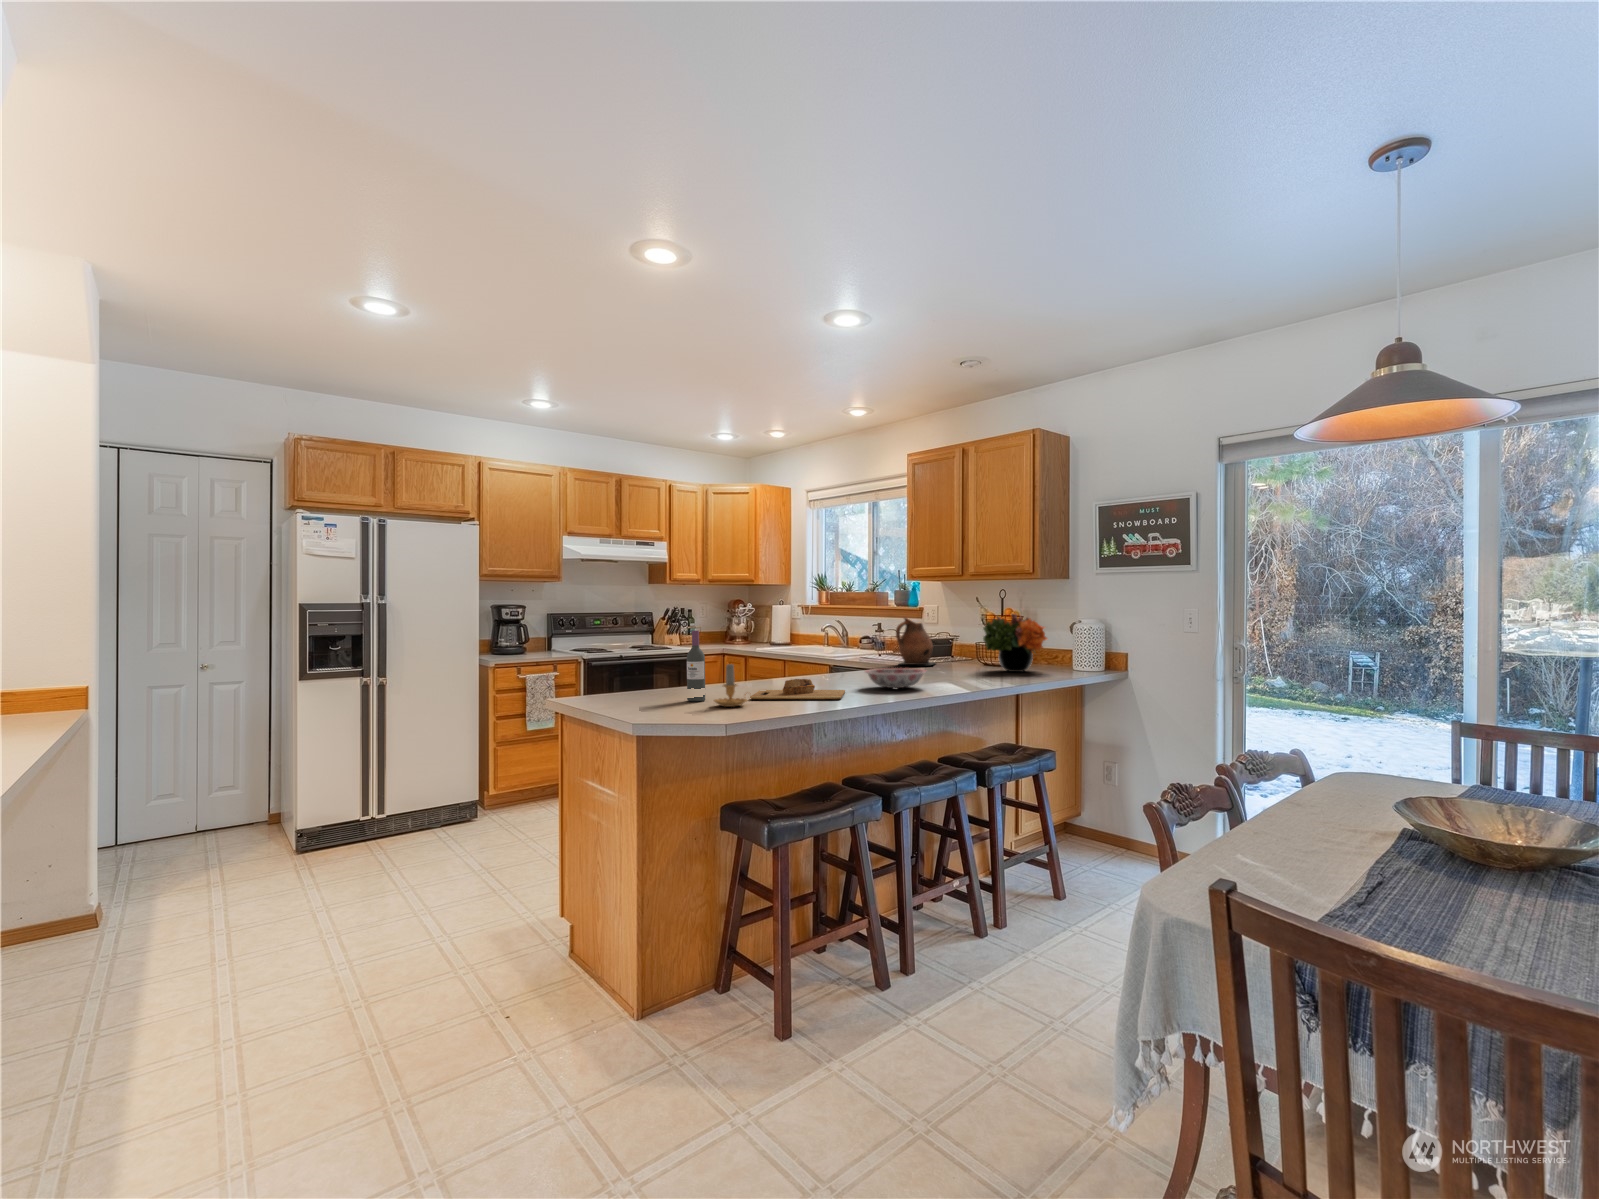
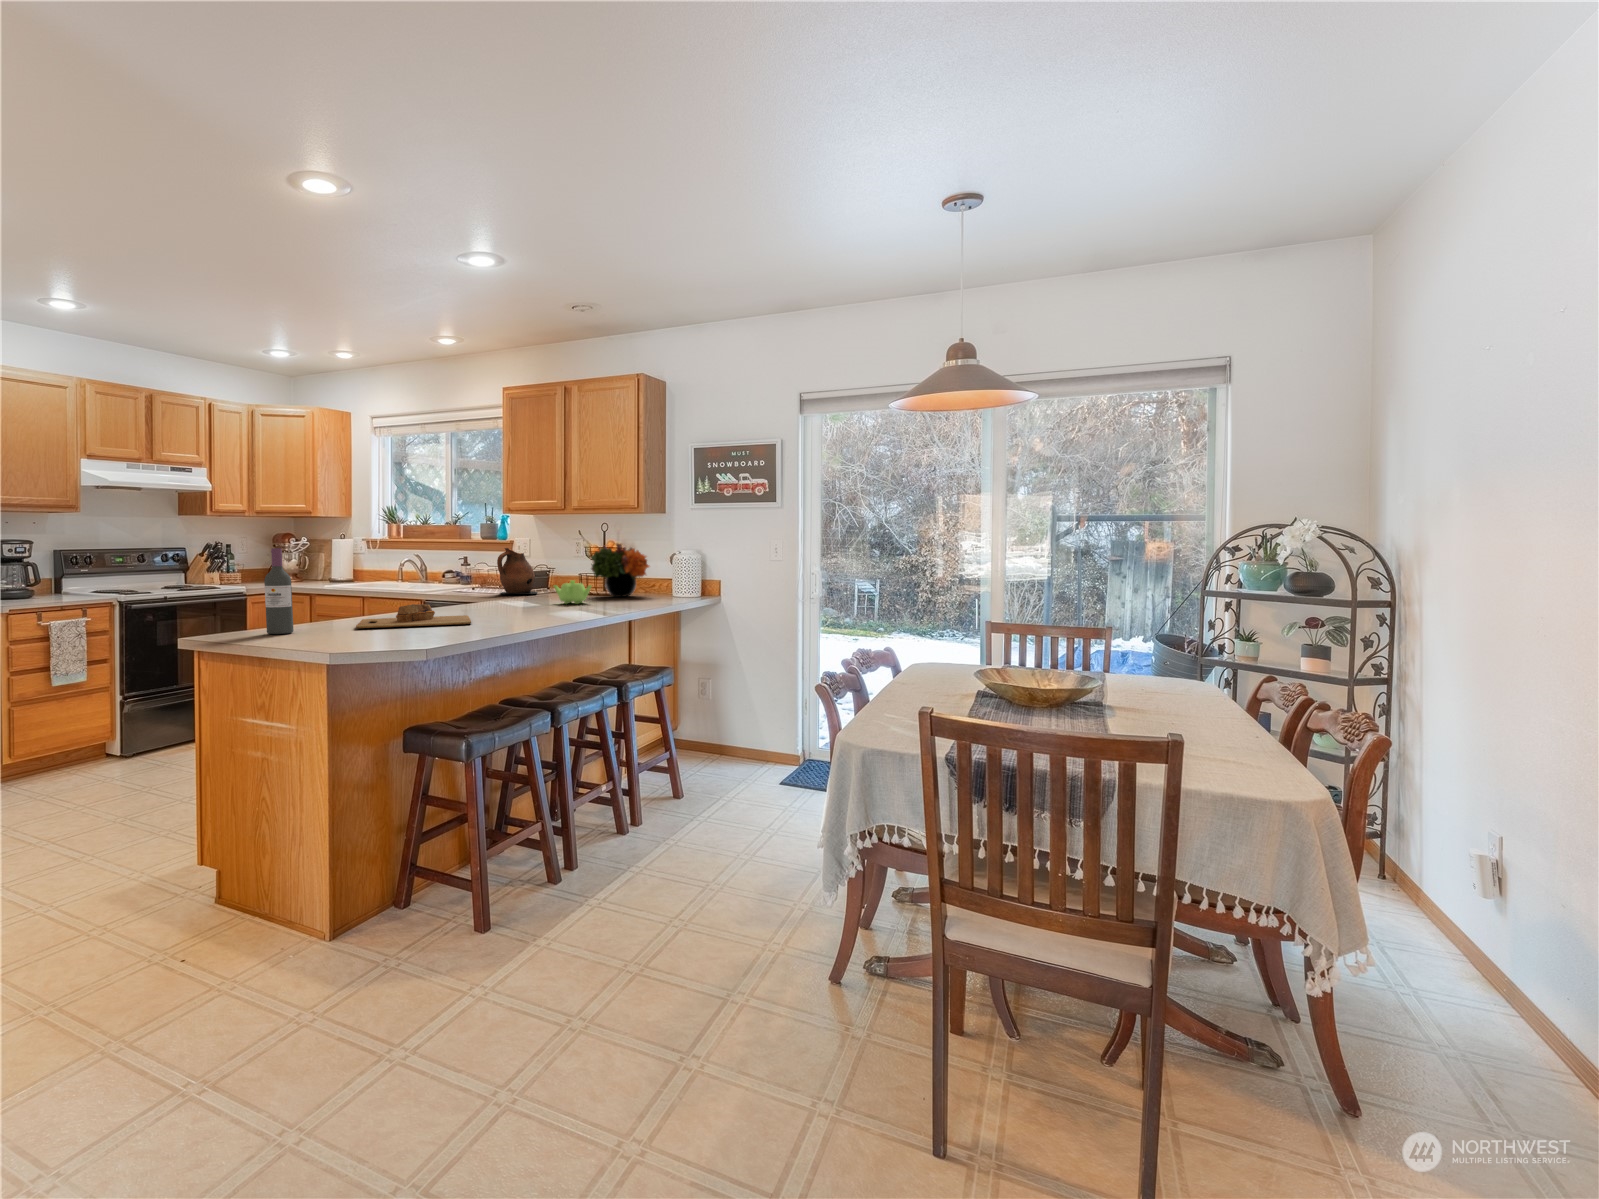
teapot: none [937,655,975,680] -> present [554,580,592,604]
candle: present [714,664,751,707] -> none [311,584,365,637]
ceramic bowl: present [865,668,926,688] -> none [486,593,554,613]

